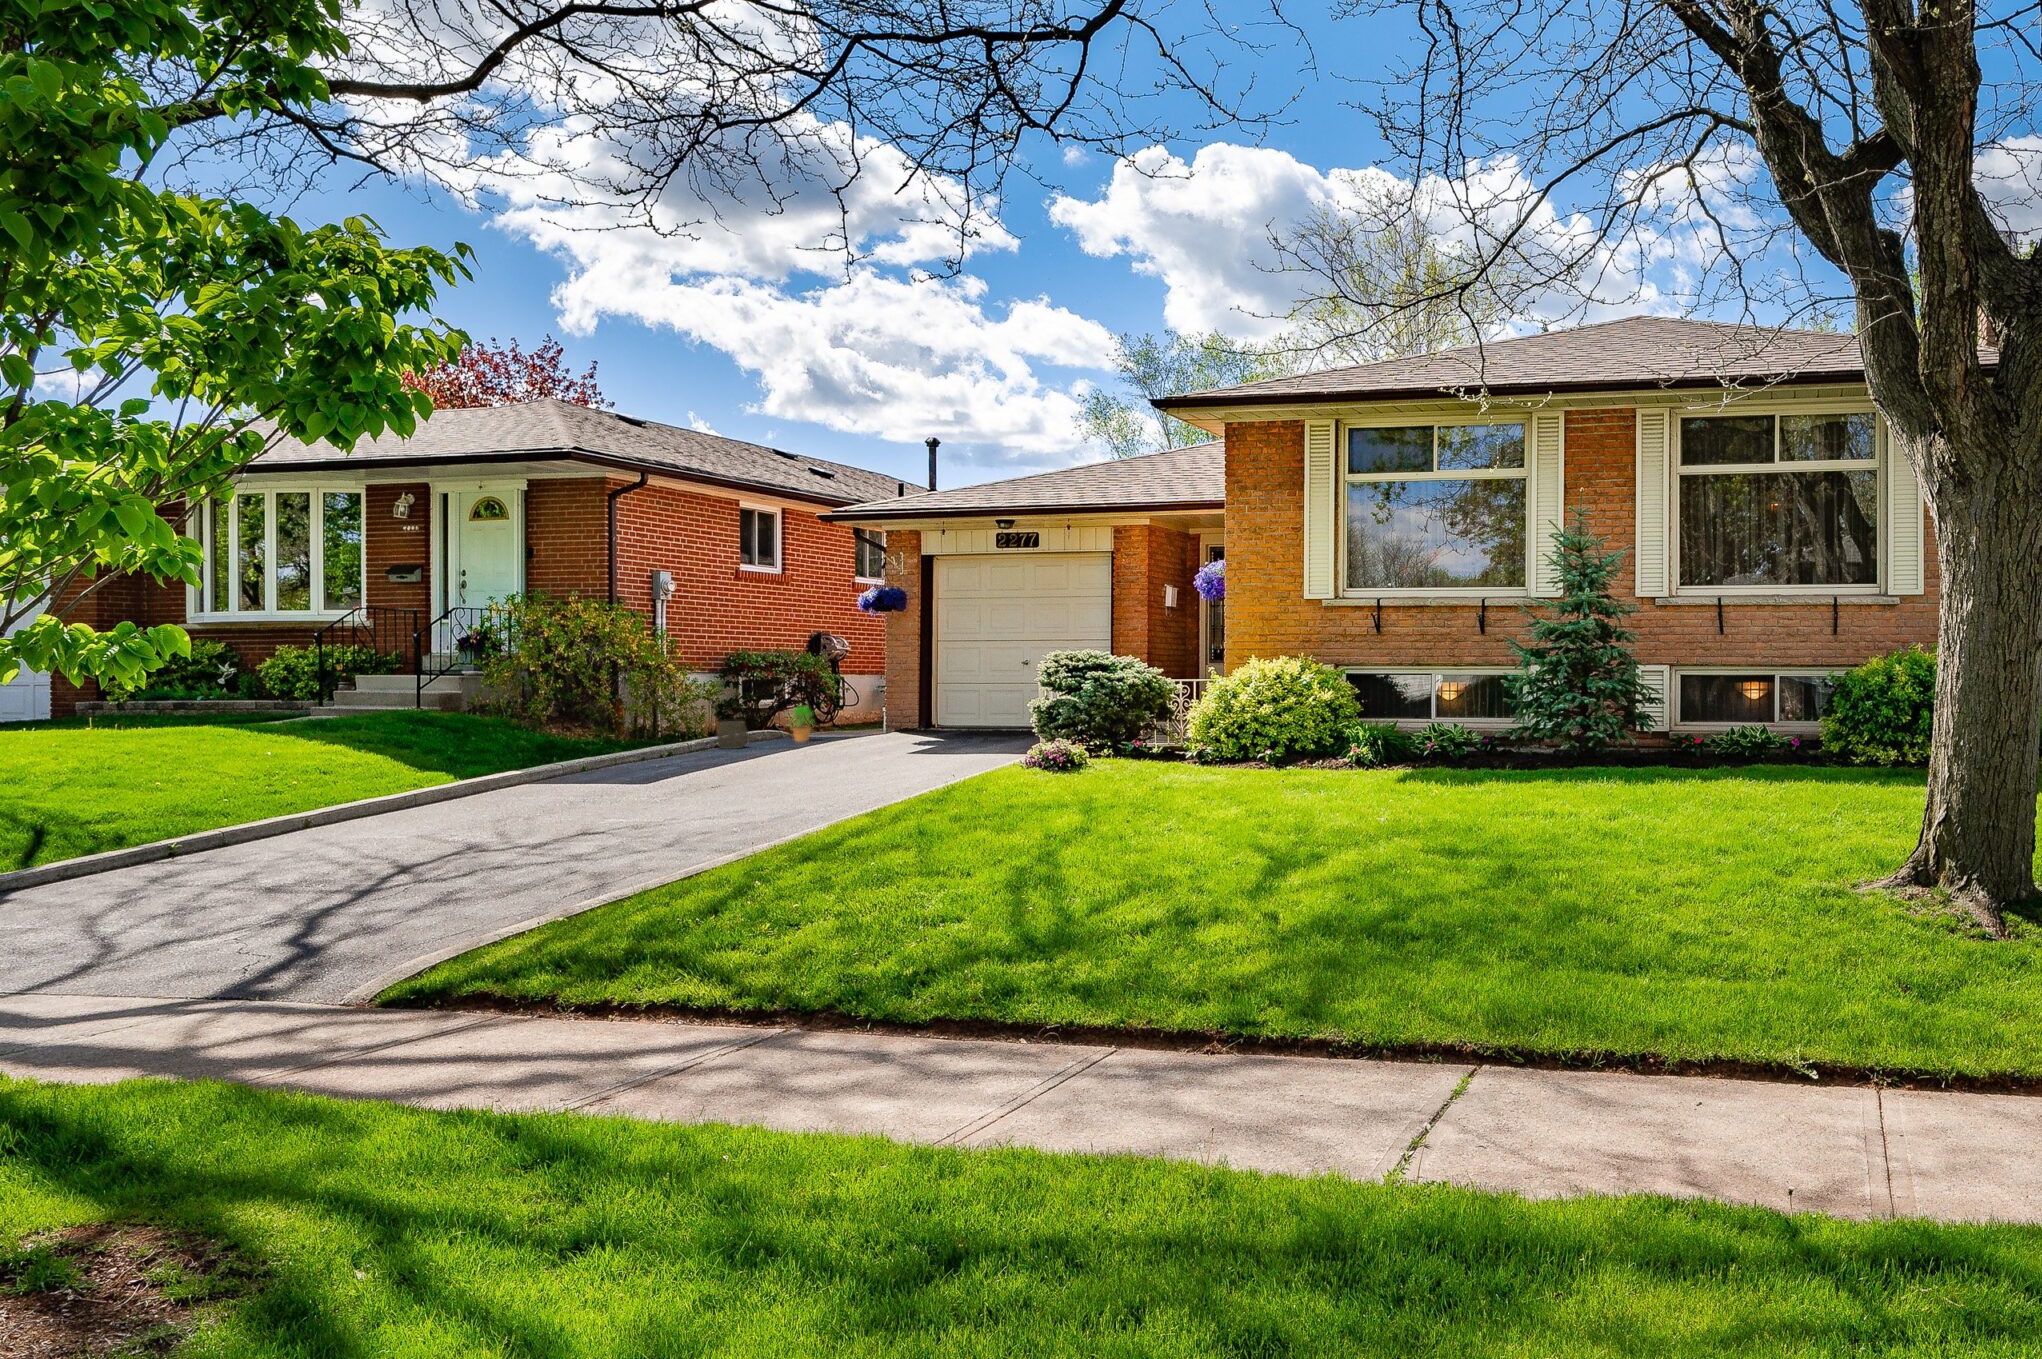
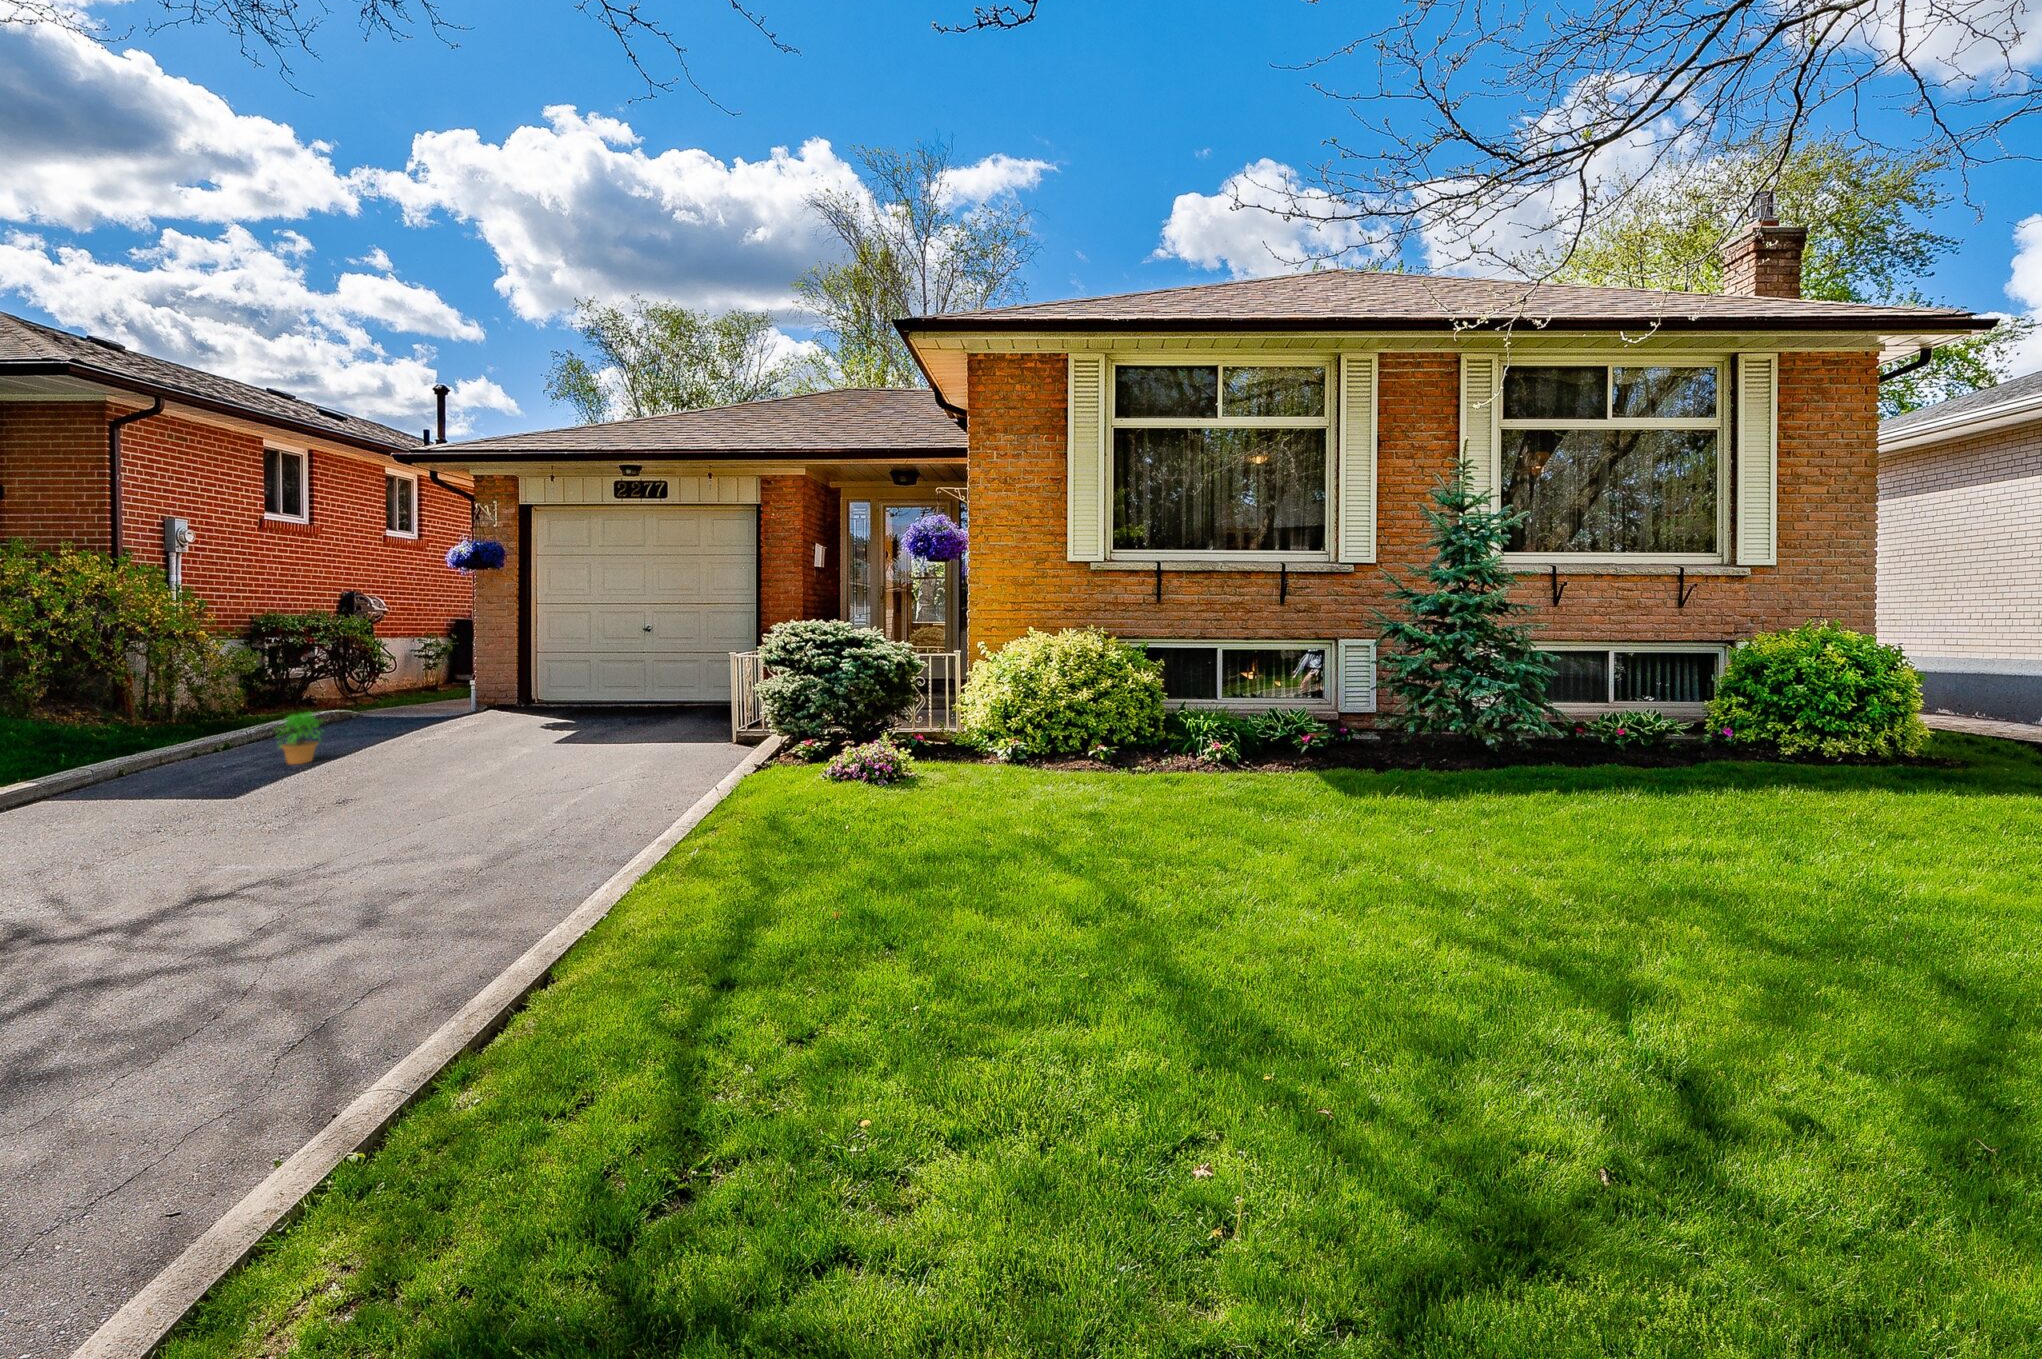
woven basket: present [717,721,748,749] -> none [117,751,185,799]

